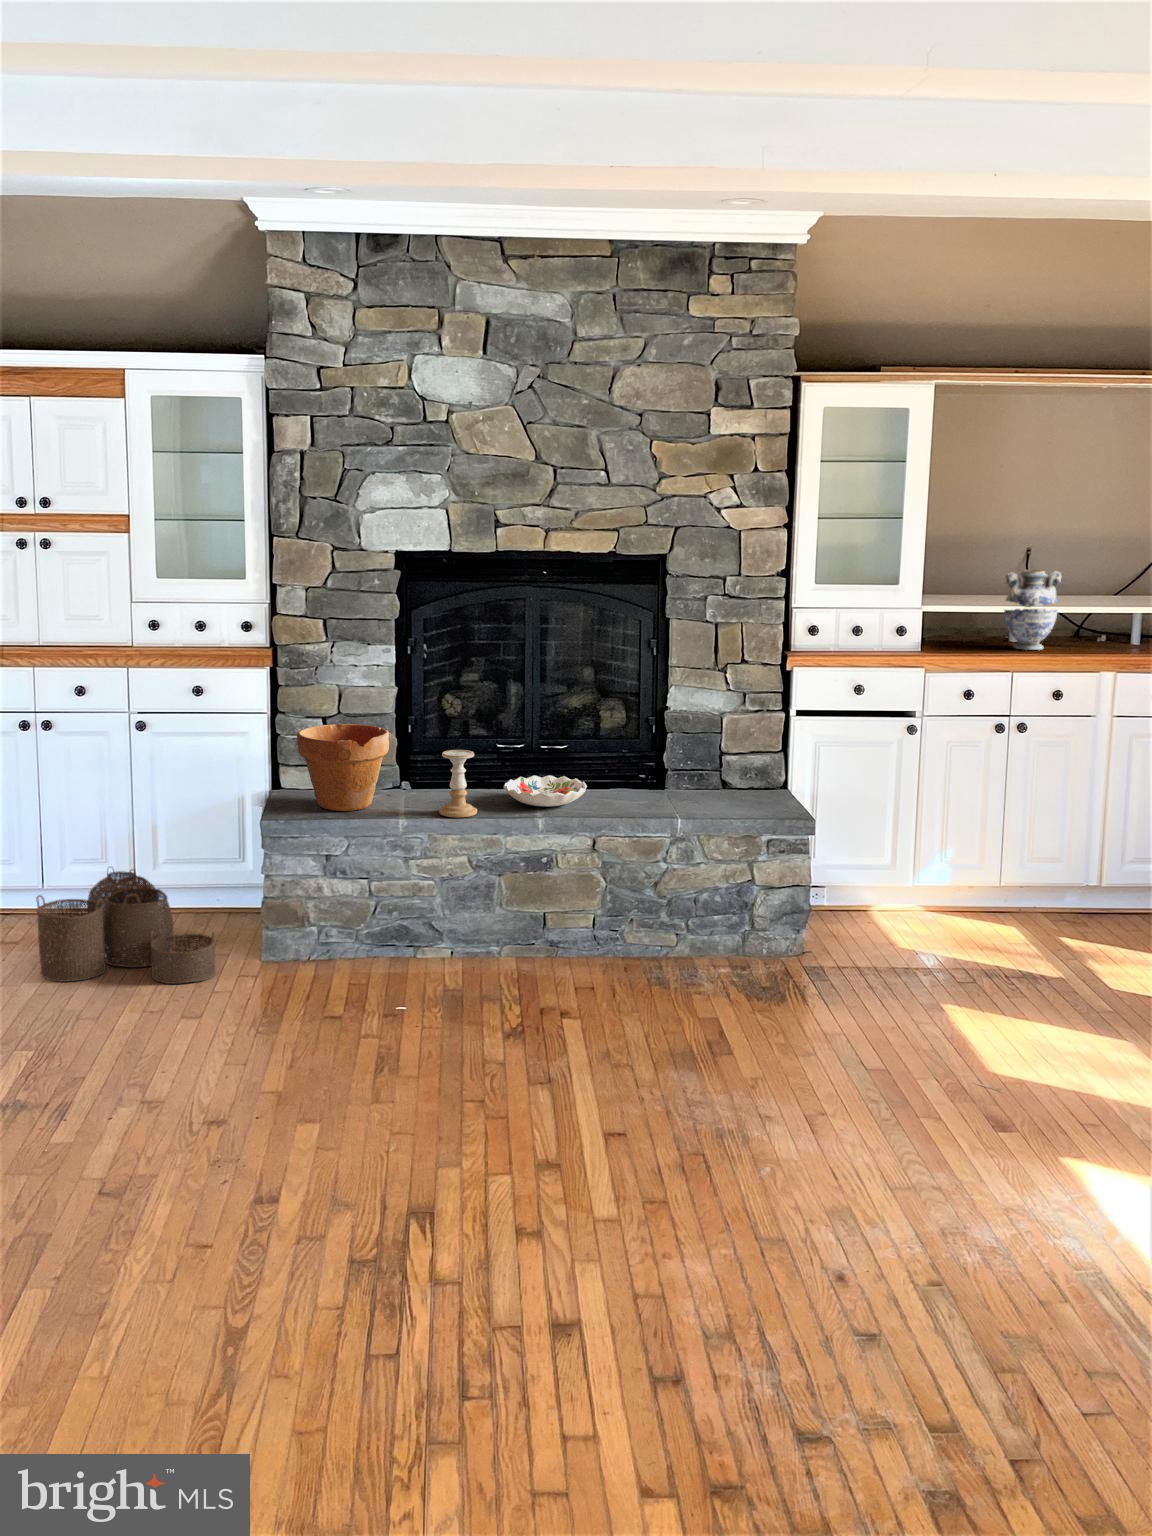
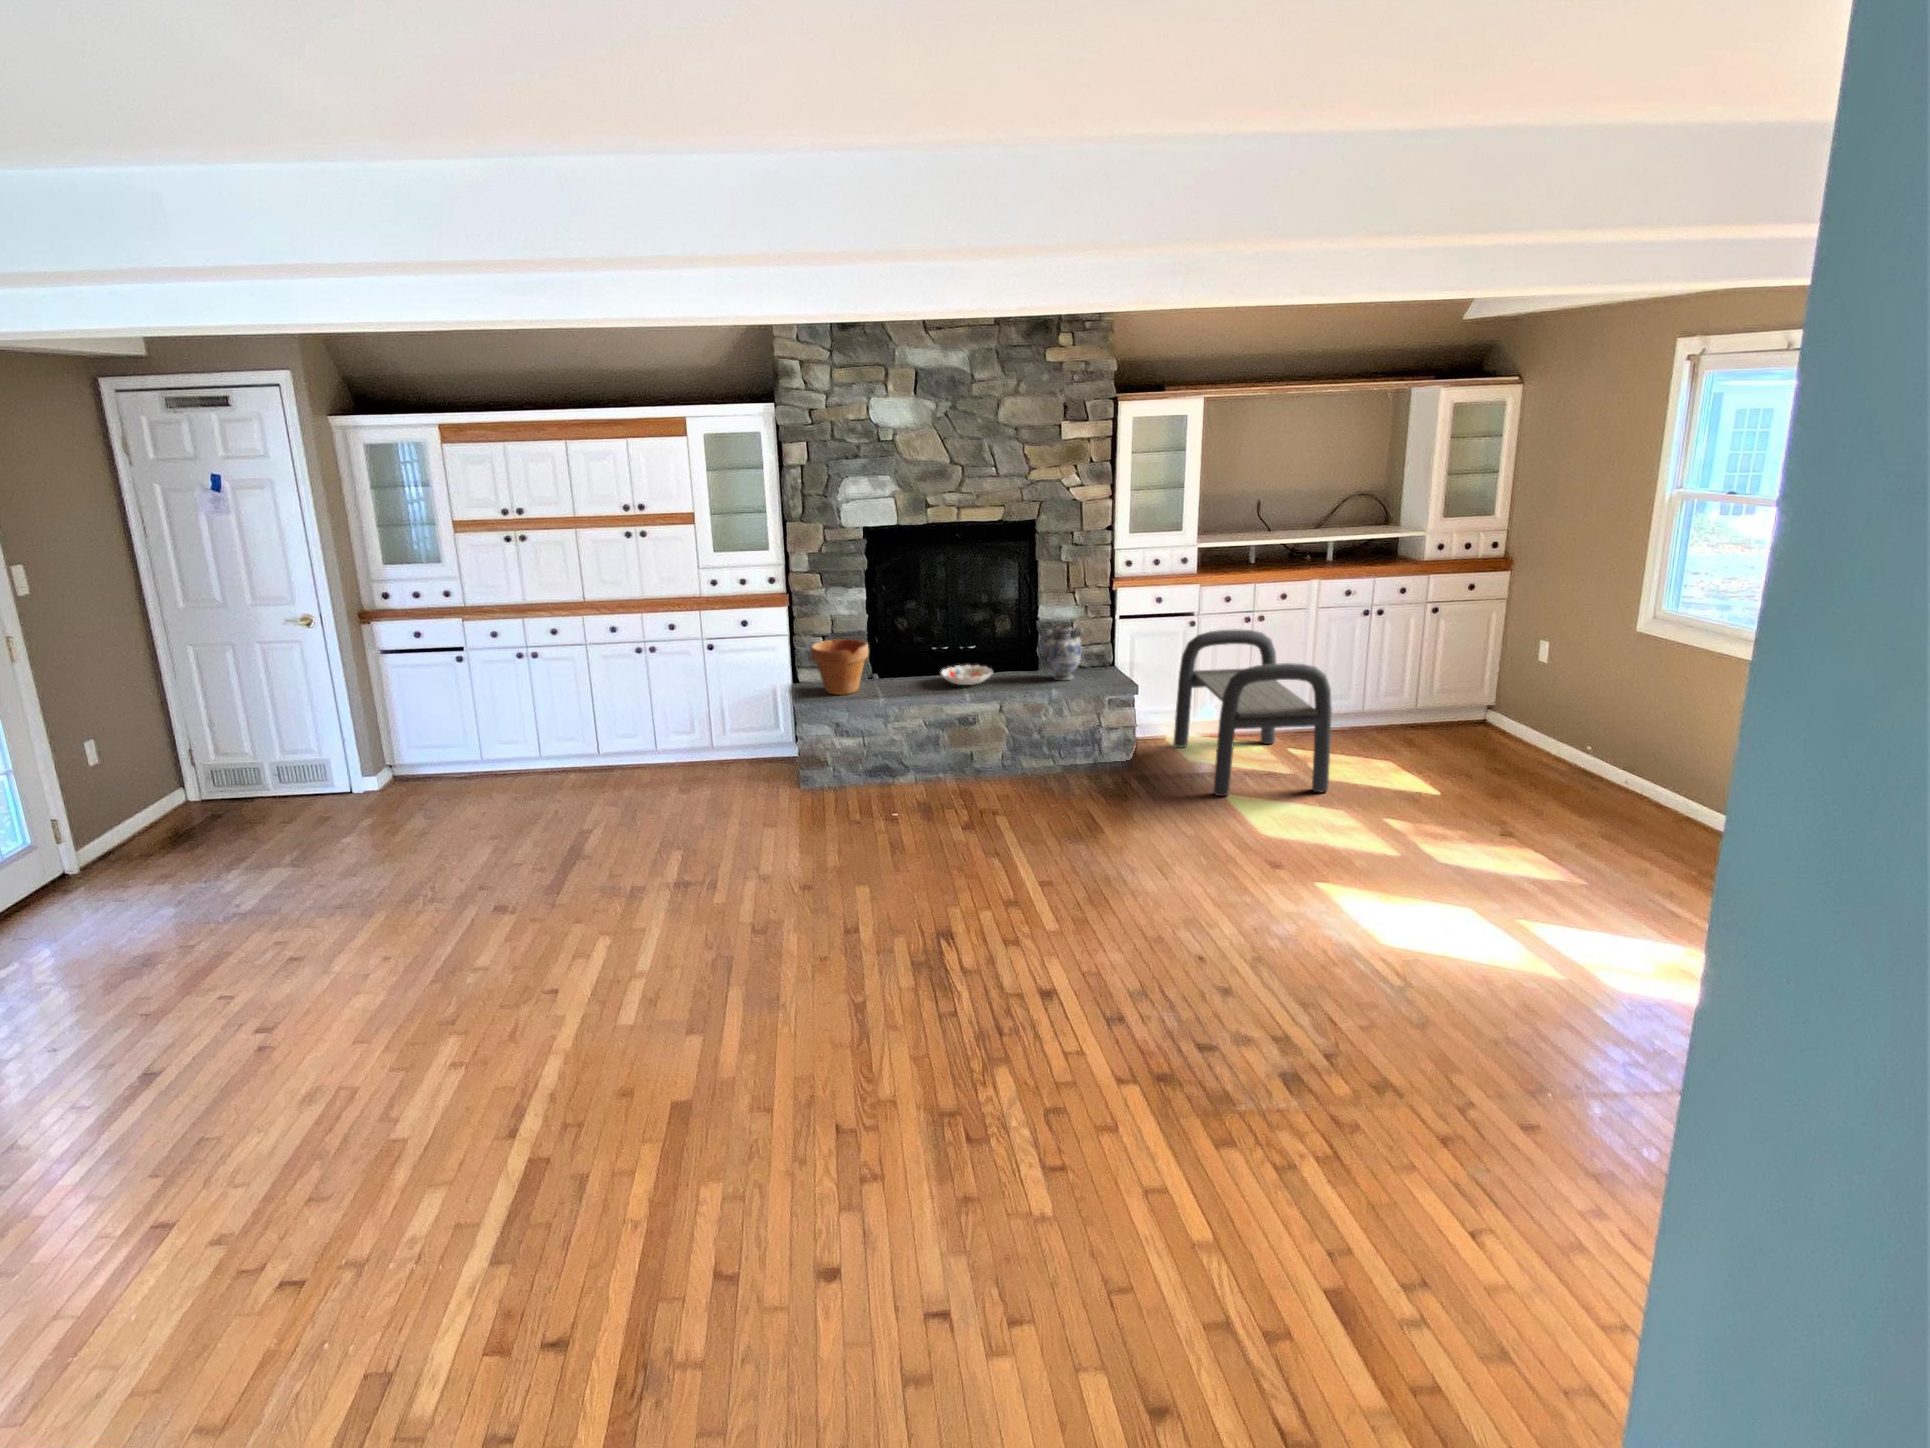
decorative vase: present [1004,570,1061,650] -> present [1045,625,1083,680]
bench: none [876,742,1116,1008] -> present [1174,630,1332,796]
candle holder: present [439,750,477,817] -> none [903,652,927,695]
woven basket: present [36,869,216,984] -> none [660,736,774,810]

